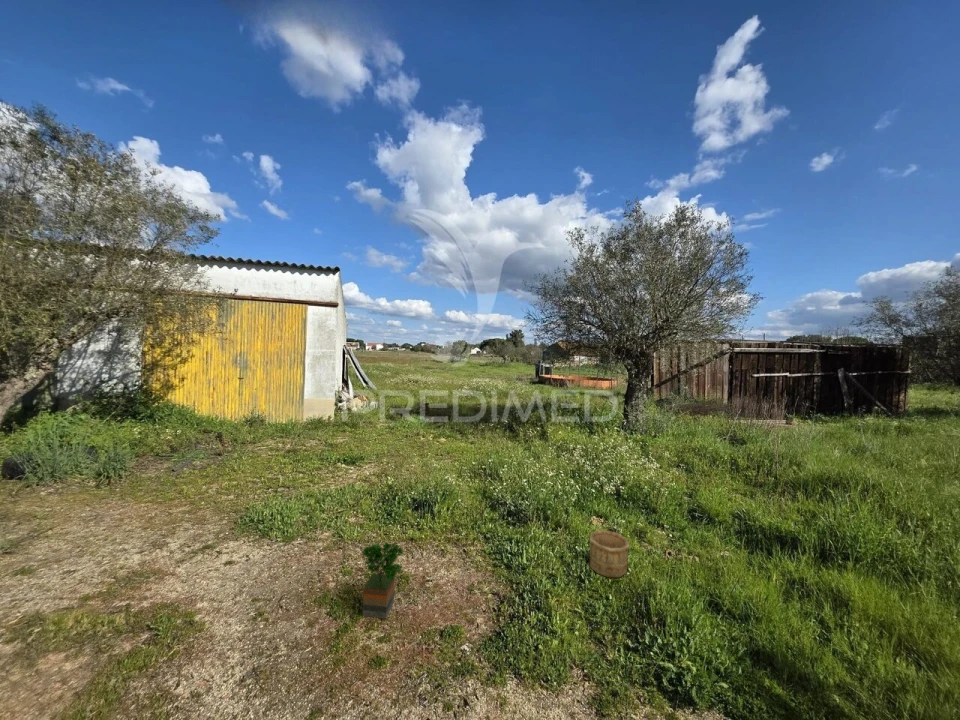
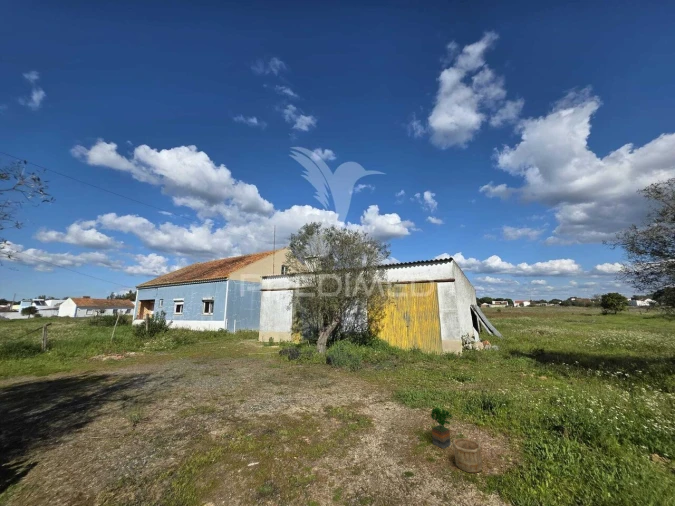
wooden bucket: present [590,530,630,578] -> present [453,438,482,473]

